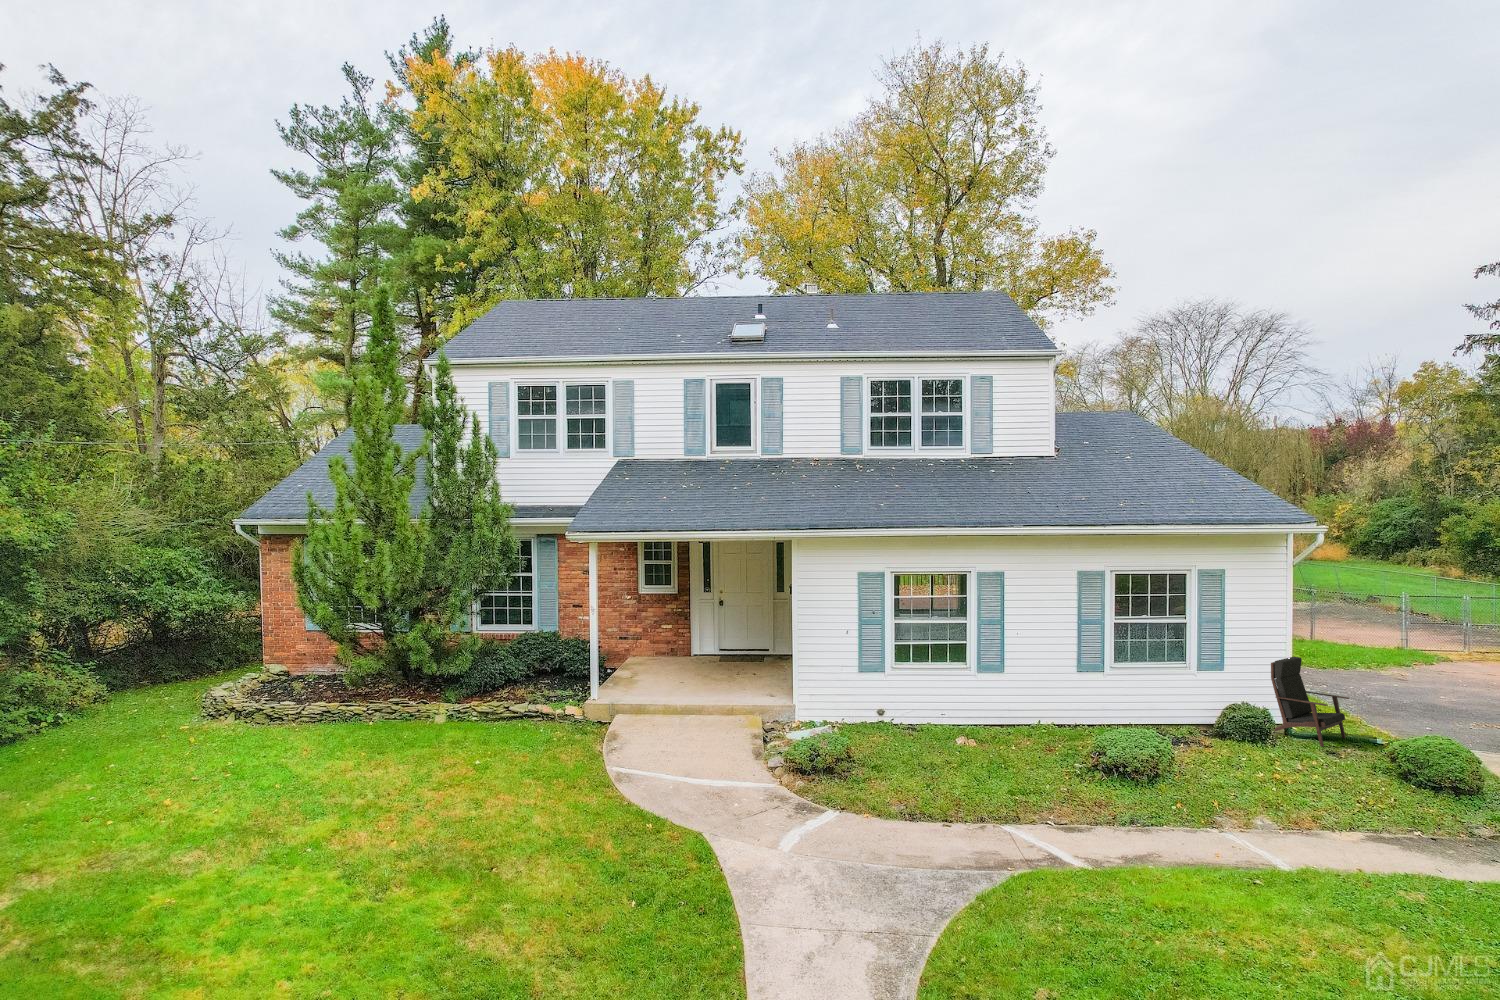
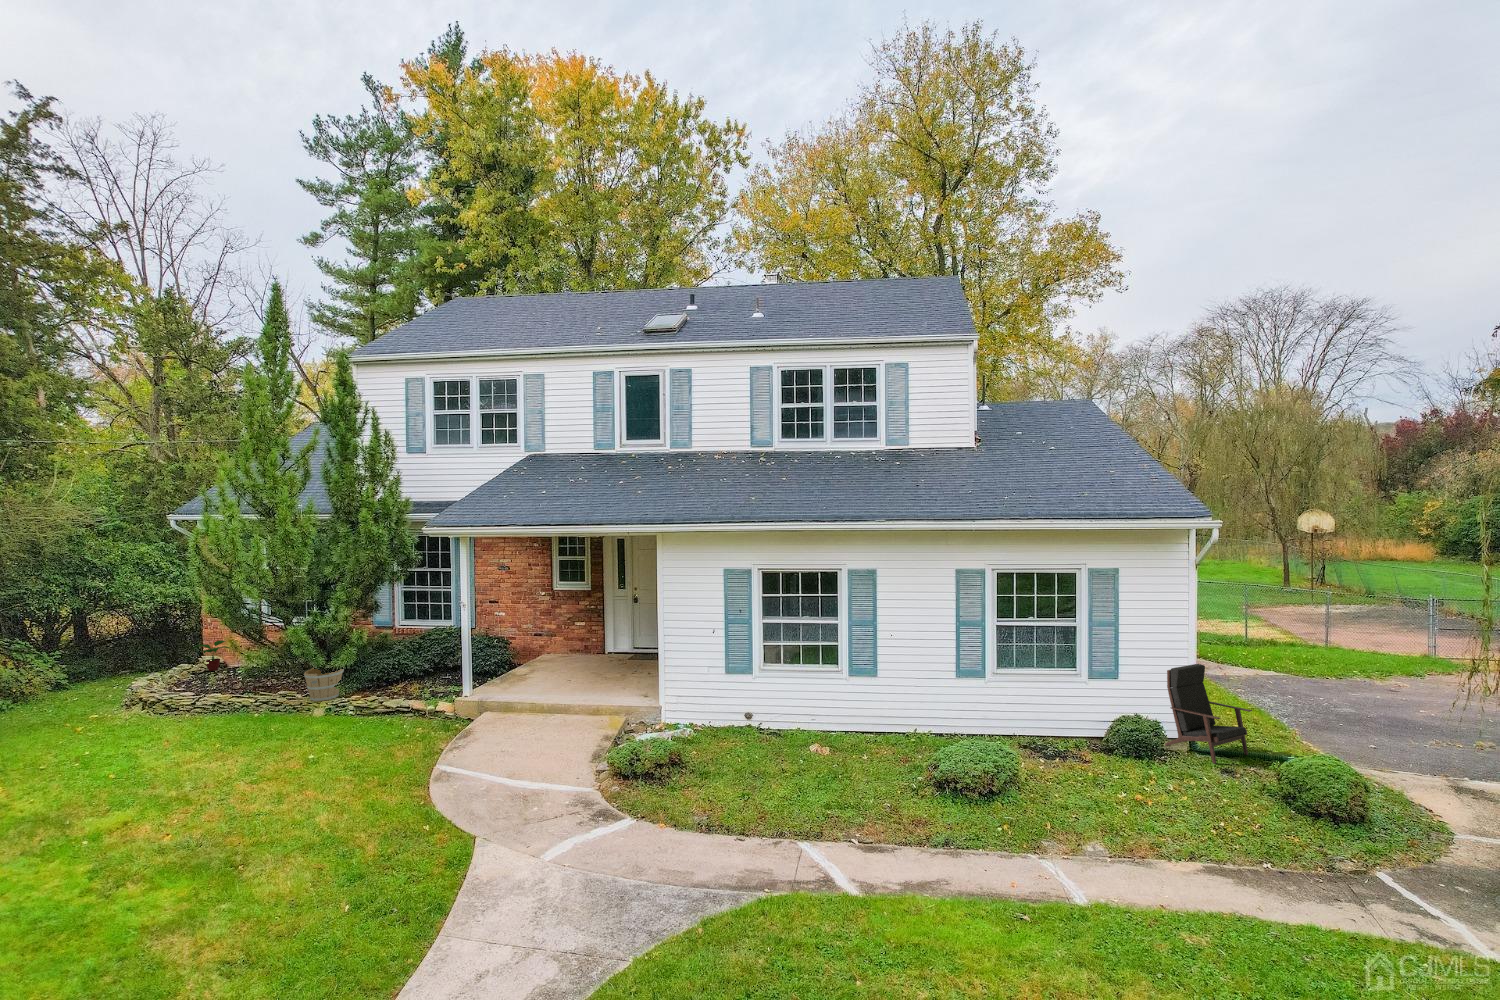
potted plant: none [258,650,298,682] -> present [193,640,229,671]
wooden bucket: none [408,674,447,710] -> present [304,668,344,701]

